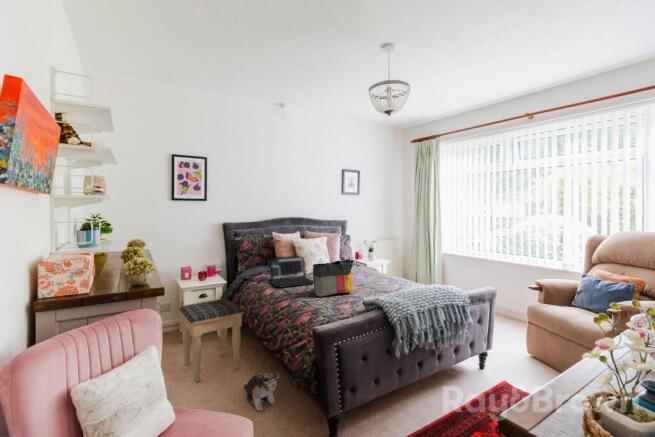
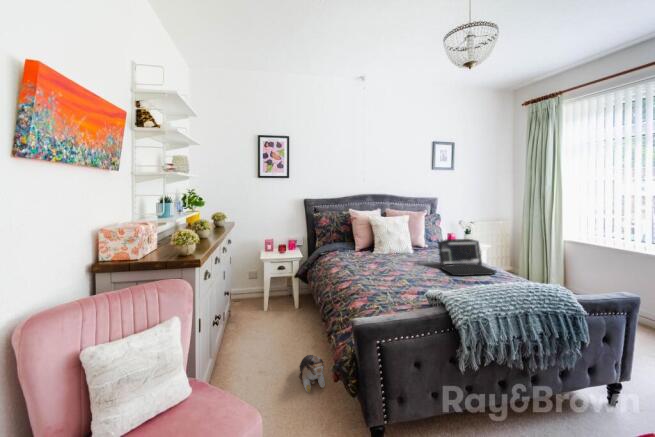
laptop: present [269,256,313,288] -> present [438,239,496,276]
tote bag: present [313,260,354,297] -> none [376,242,426,282]
footstool: present [179,299,244,382] -> none [253,273,307,349]

